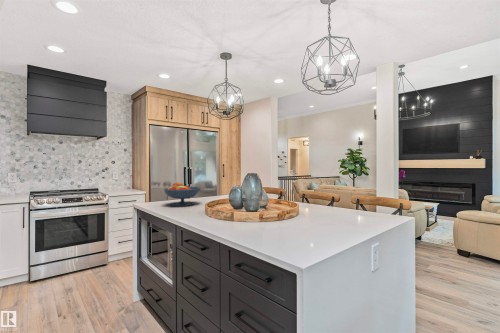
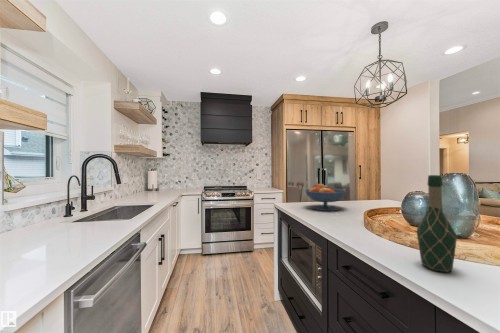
wine bottle: none [222,175,239,229] -> present [417,175,457,272]

